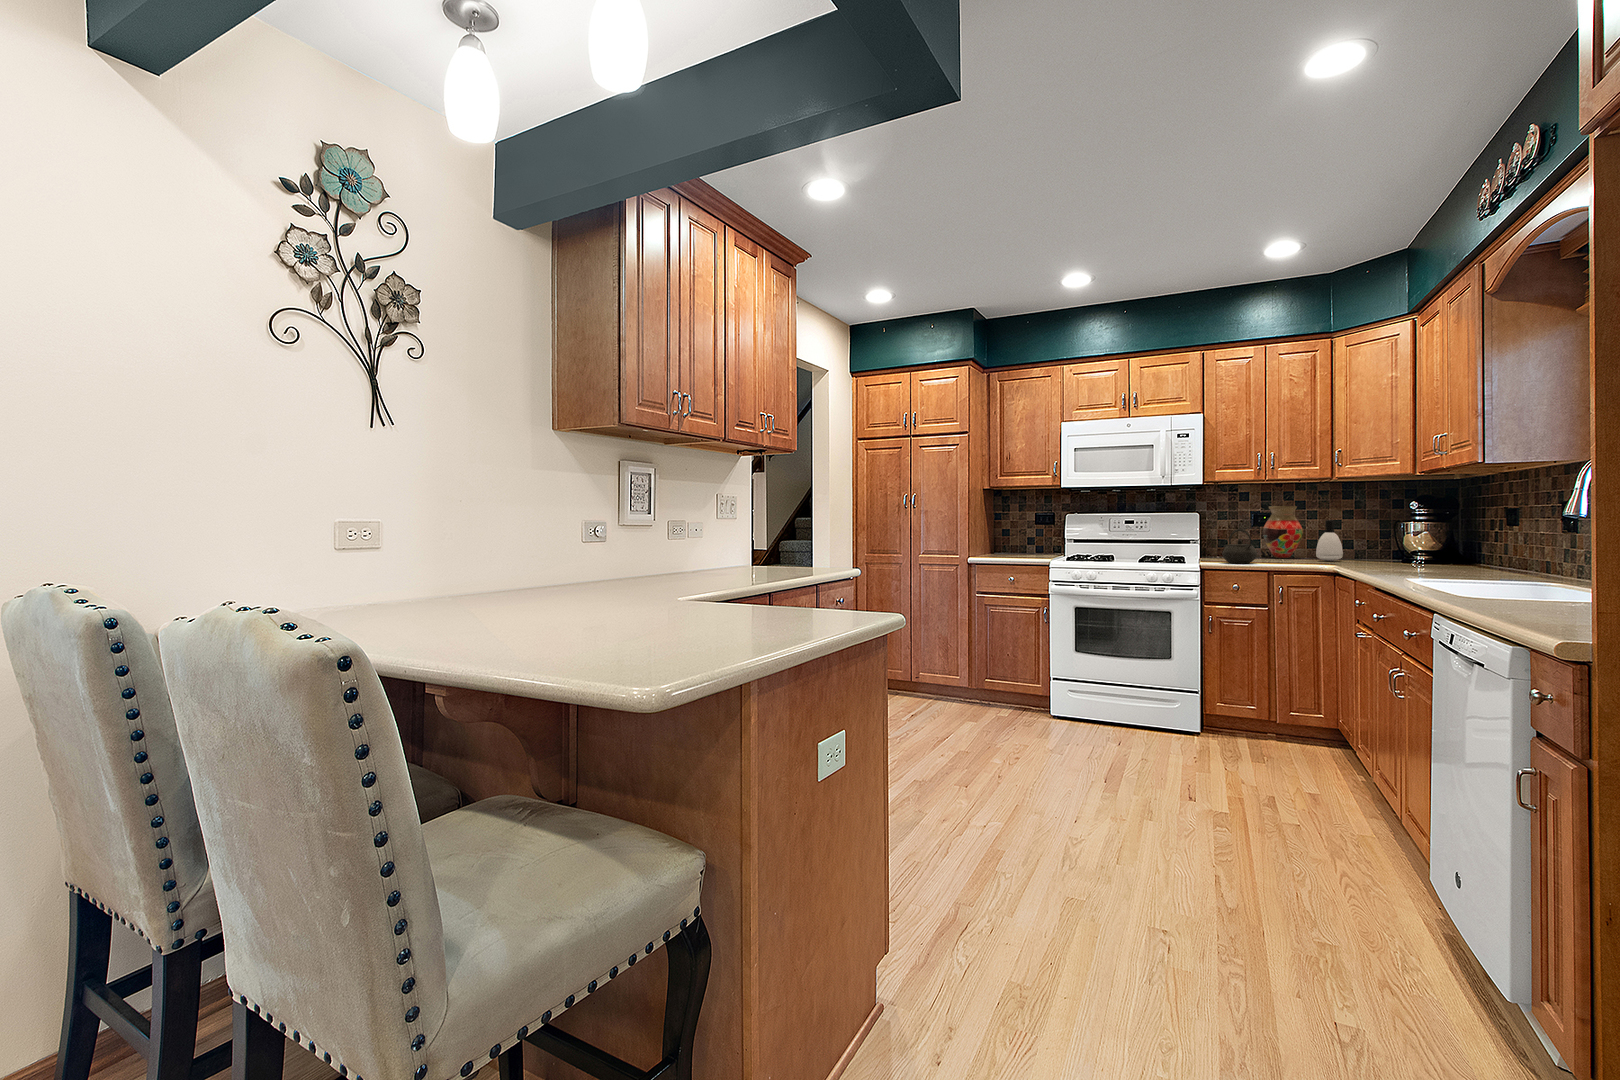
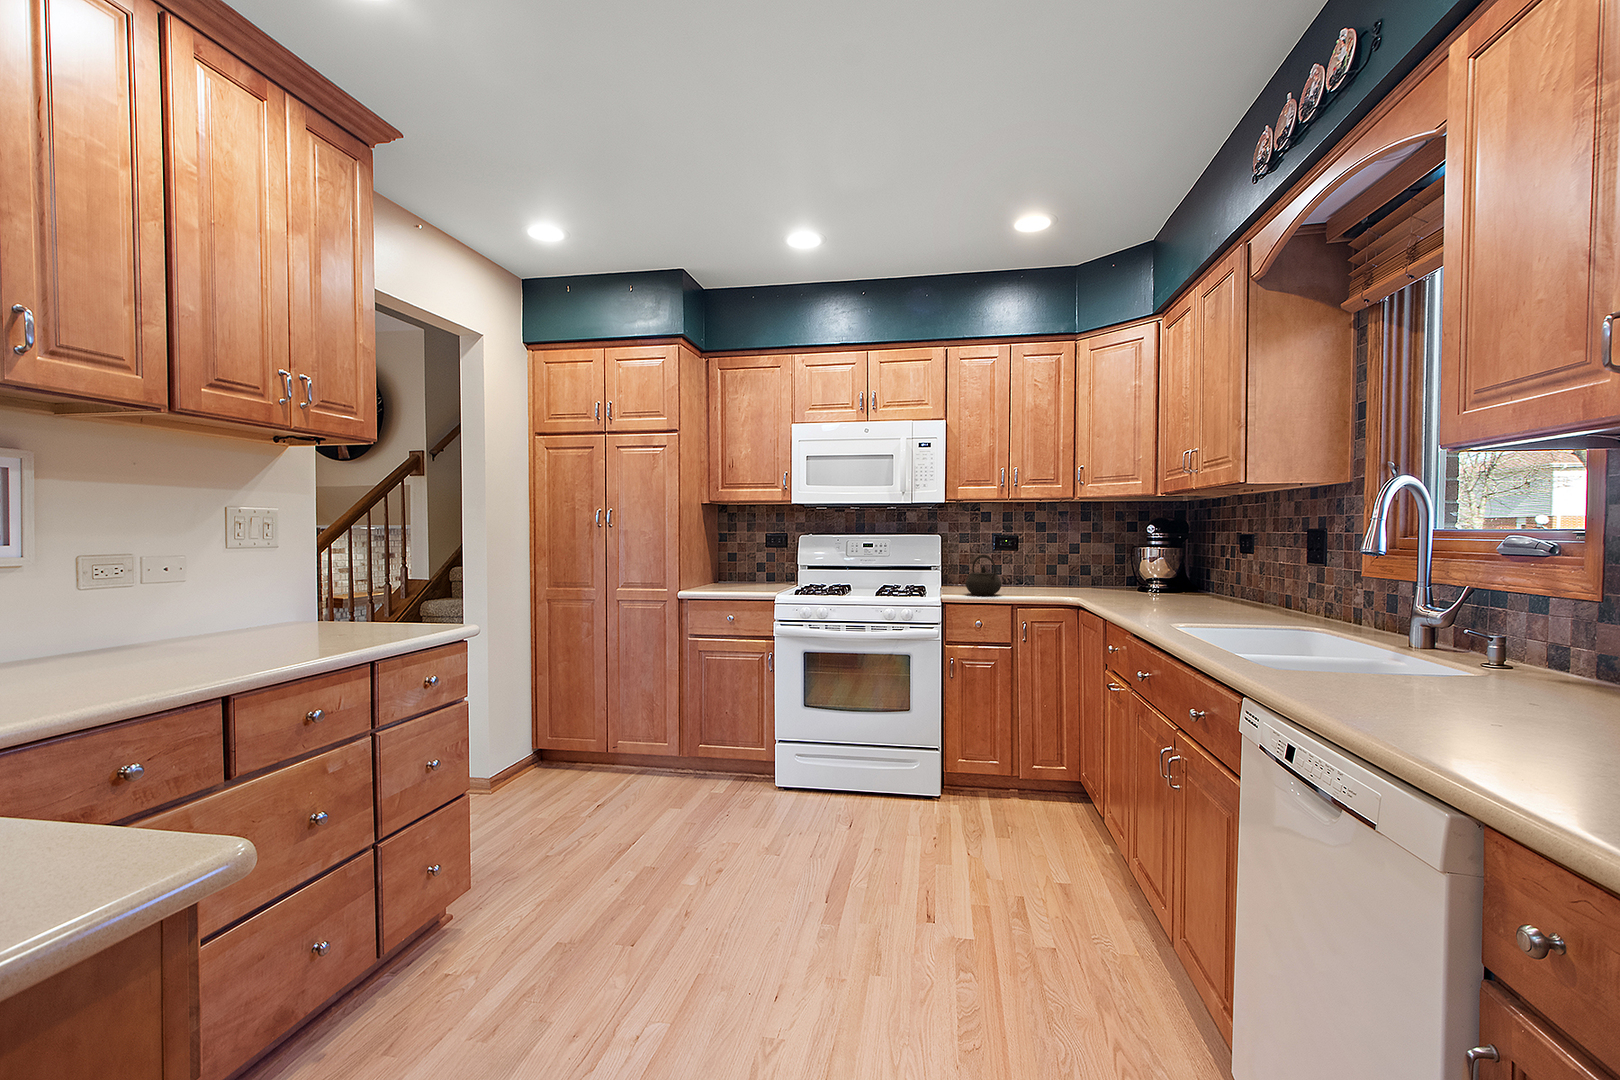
vase: present [1263,506,1303,558] -> none [1004,527,1043,585]
soap dispenser: present [1316,520,1343,561] -> none [1058,544,1084,589]

